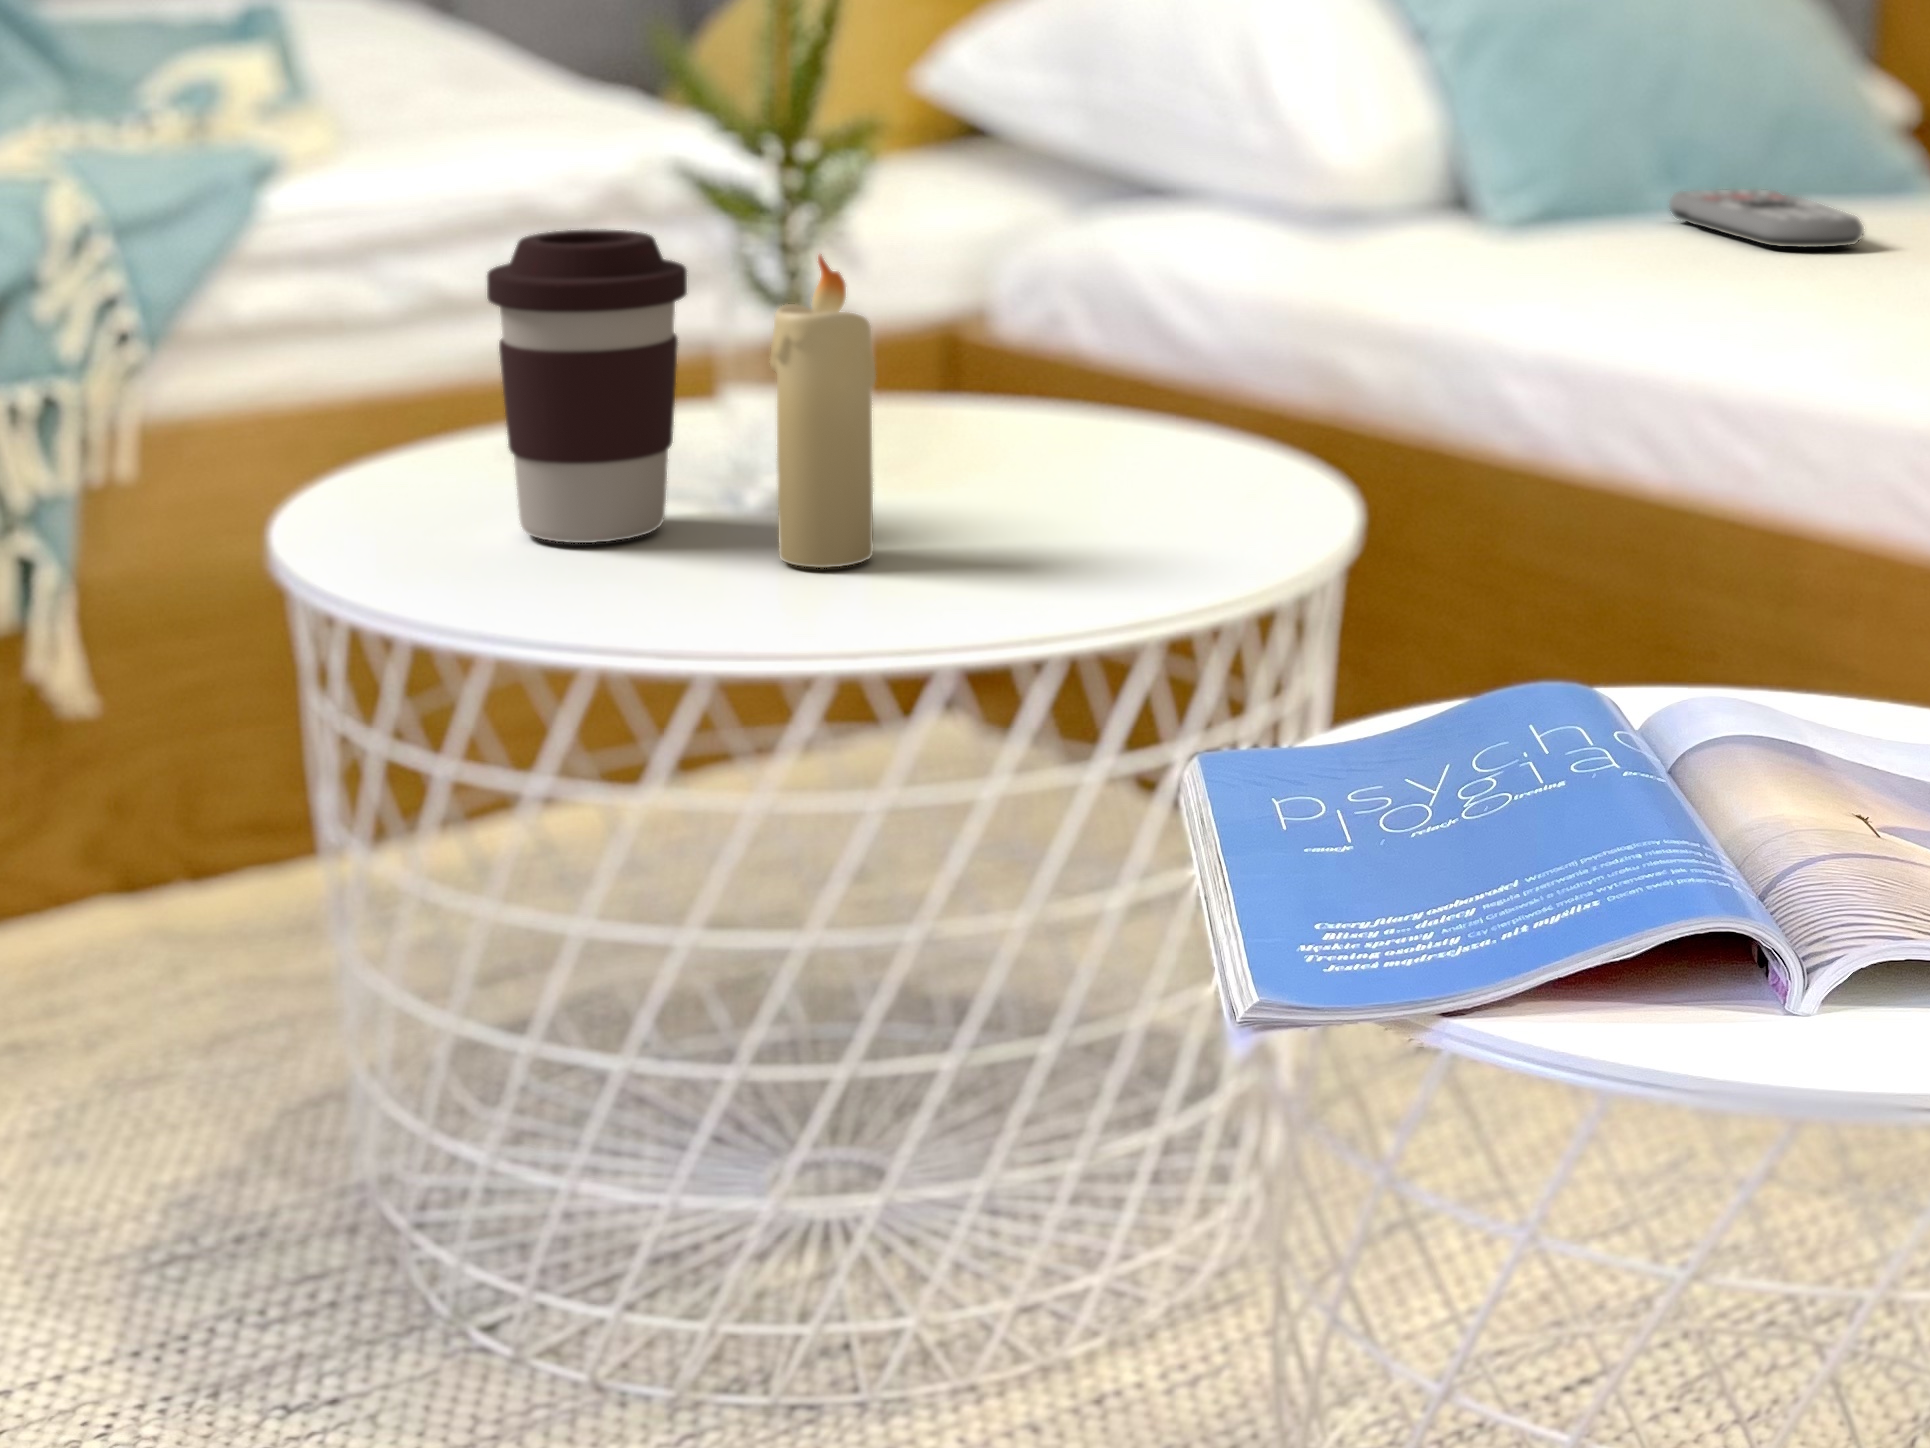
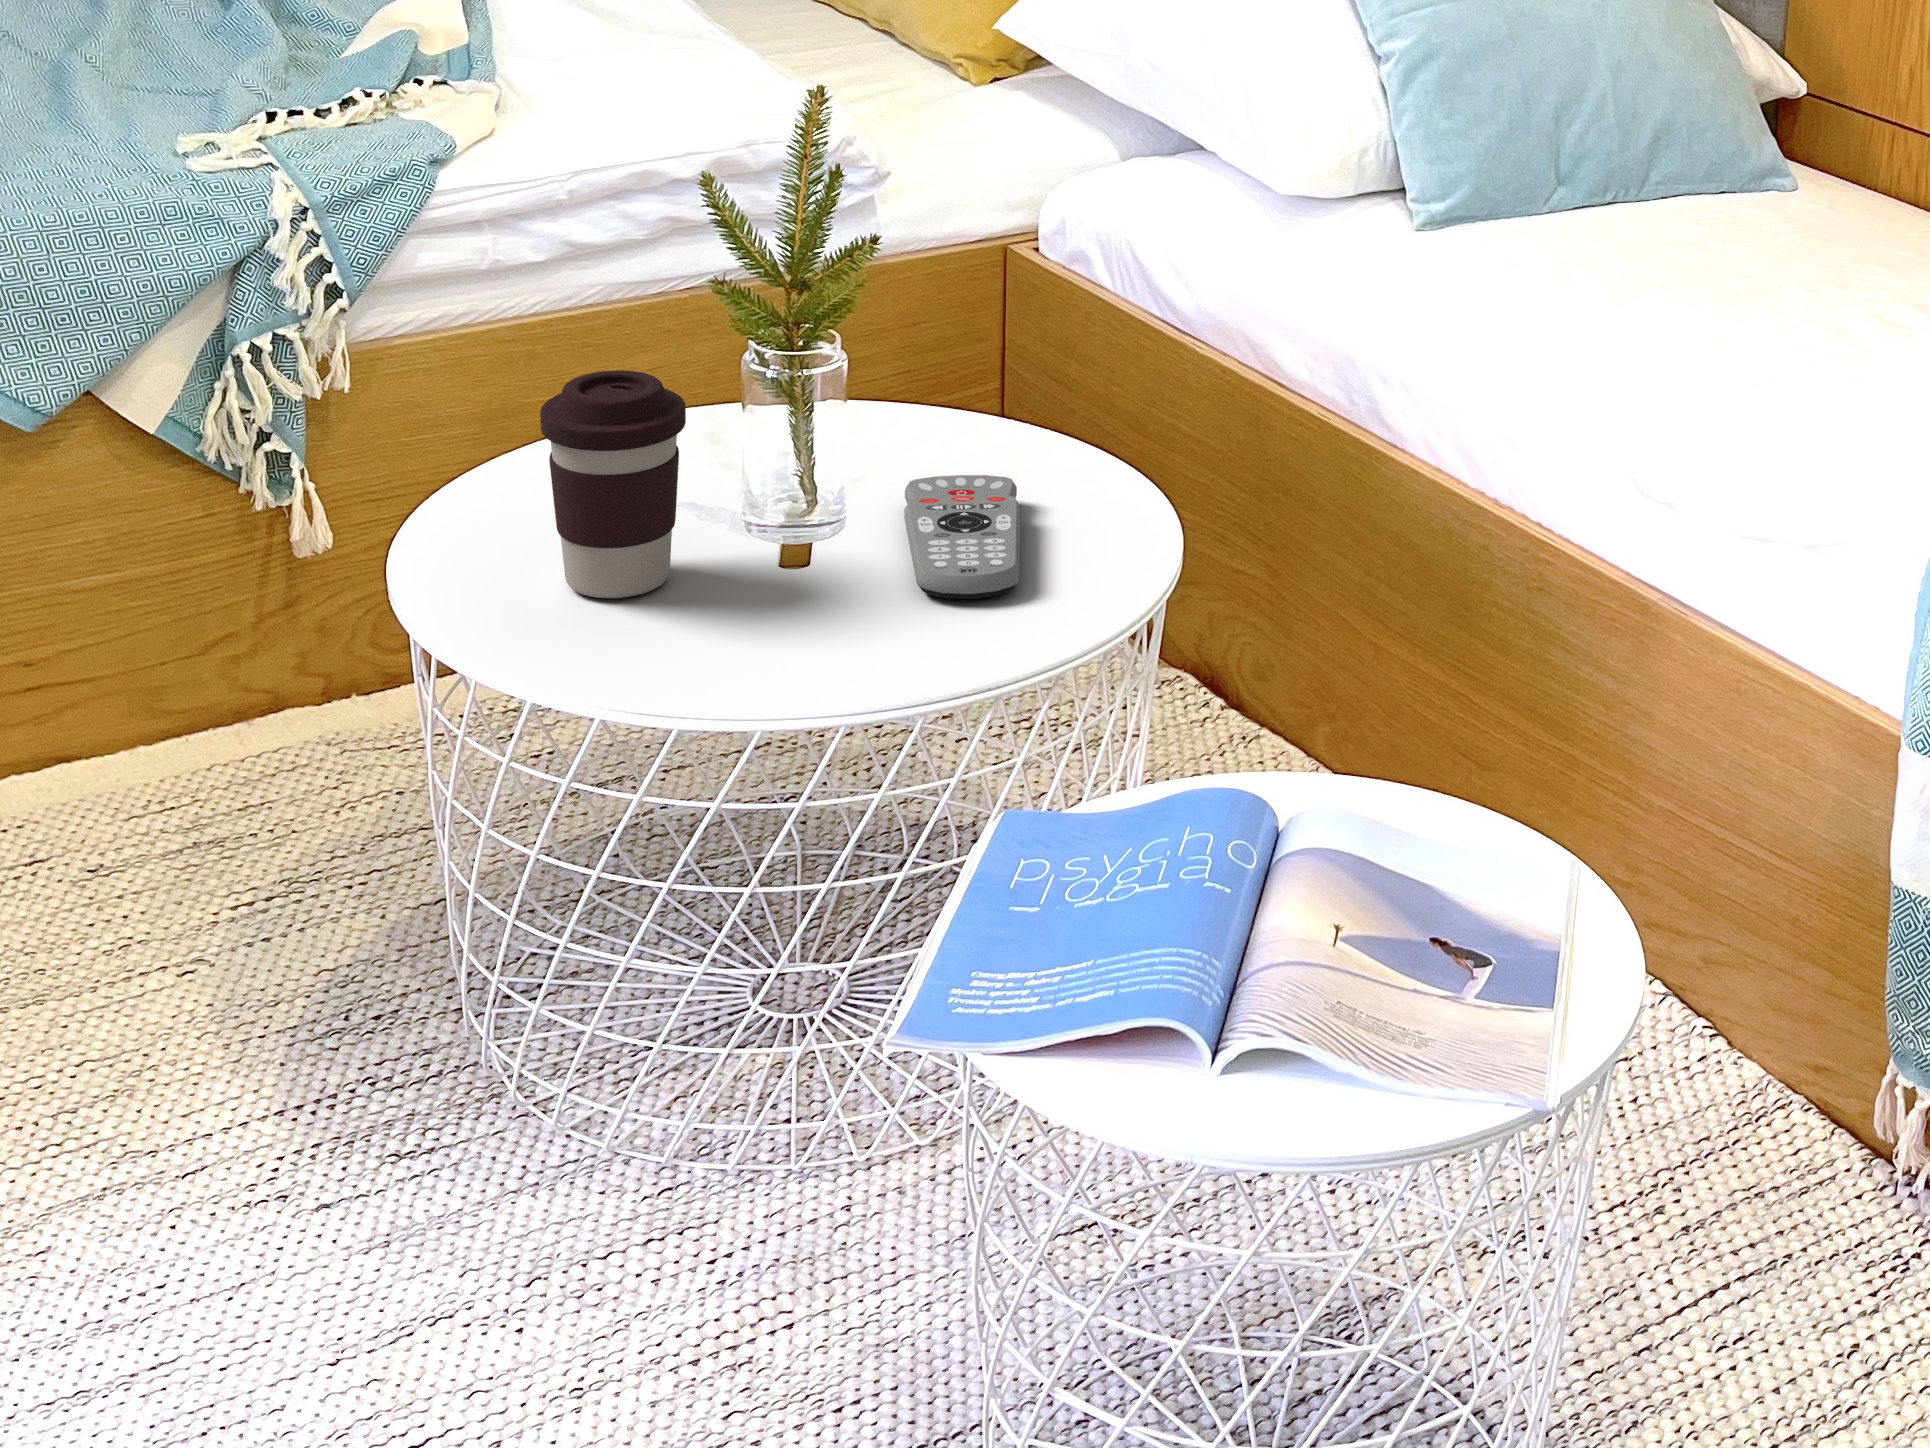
remote control: present [1669,189,1864,247] -> present [904,475,1020,599]
candle: present [770,254,875,568] -> none [733,425,807,637]

